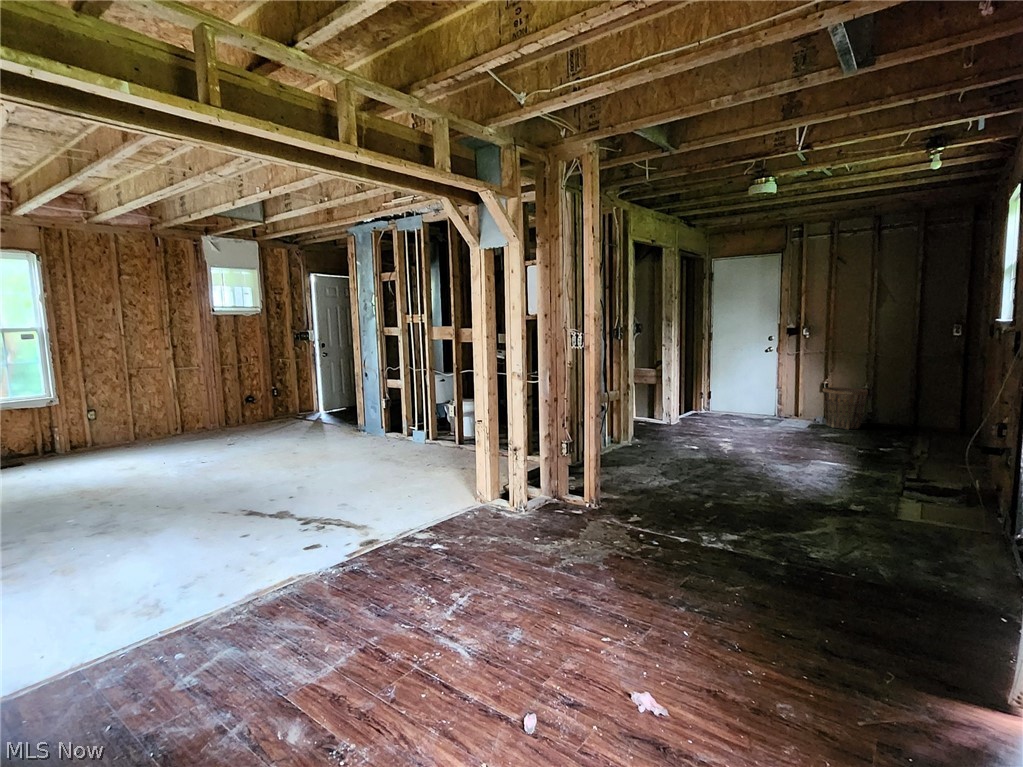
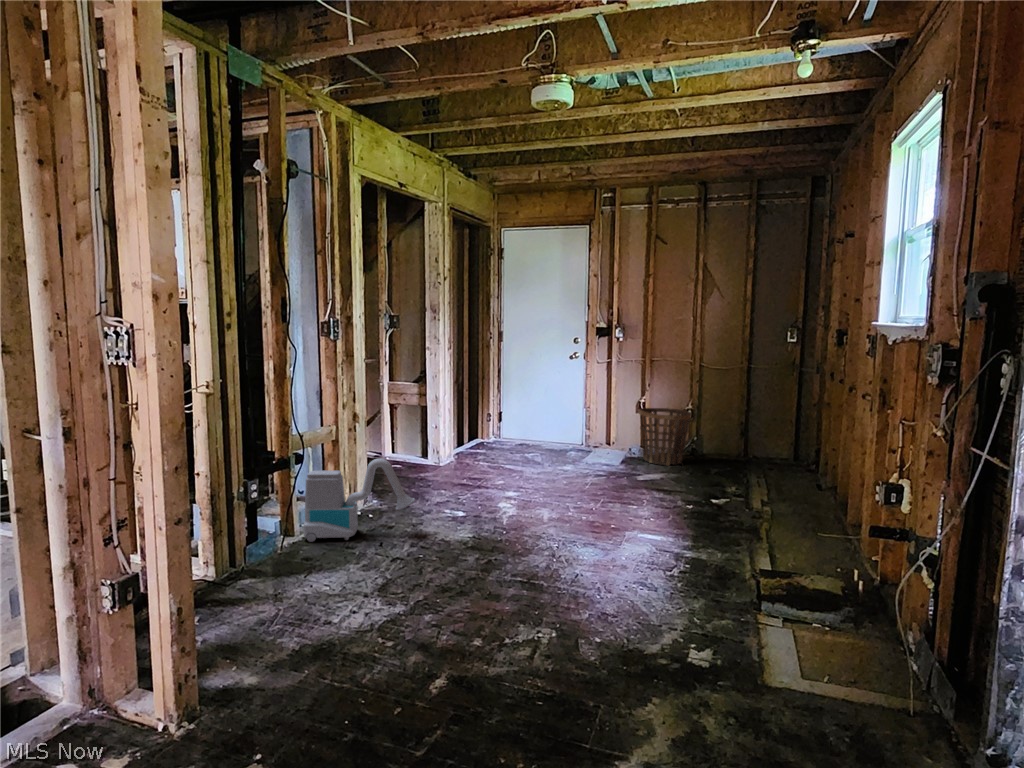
vacuum cleaner: none [607,408,672,454] -> present [303,458,415,542]

